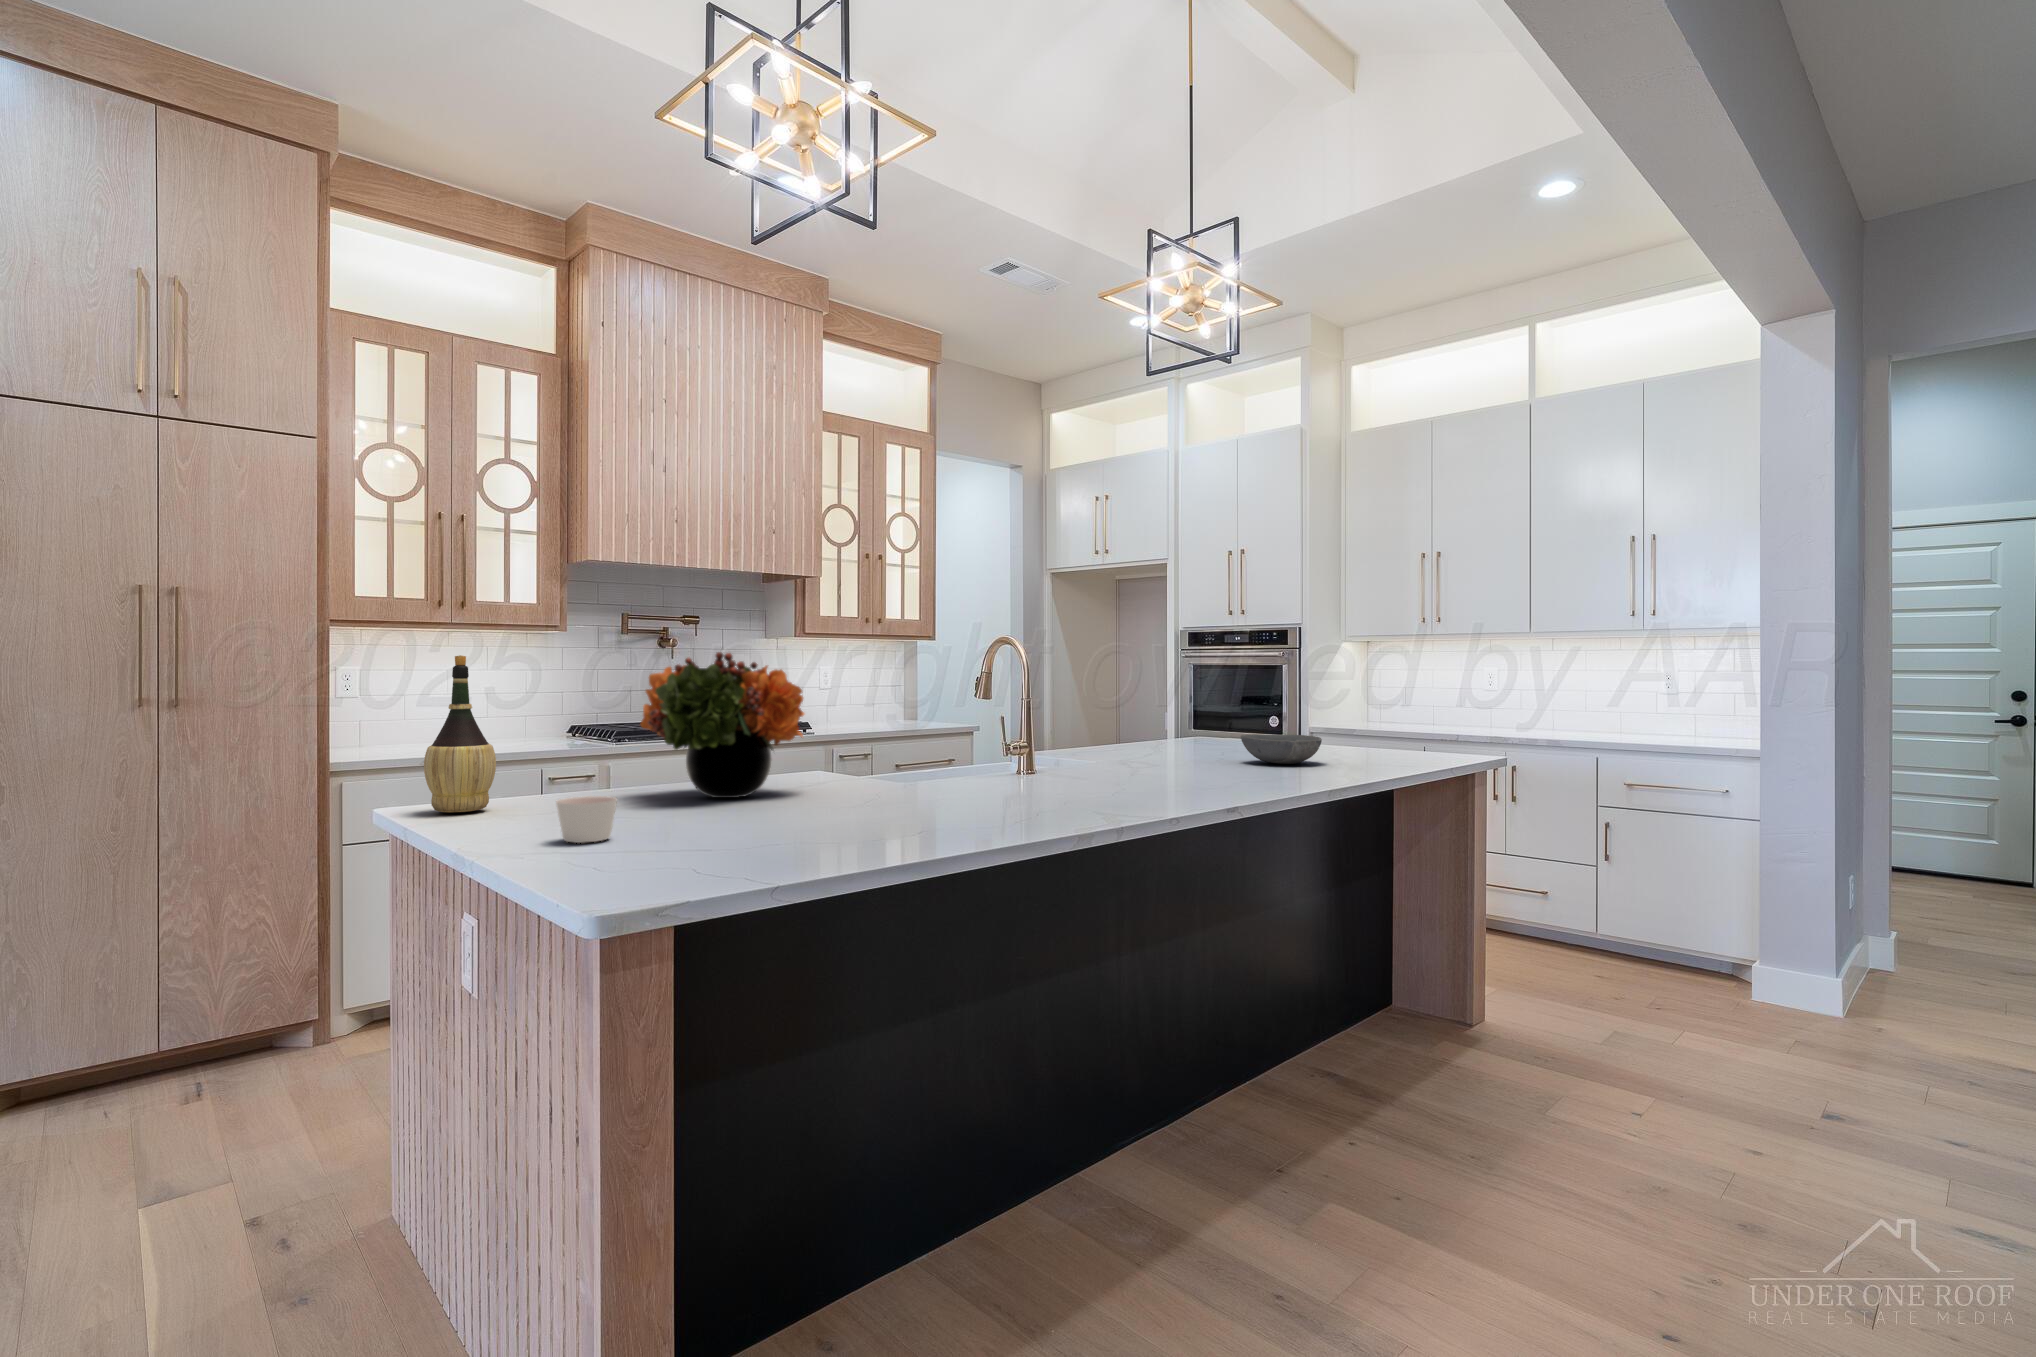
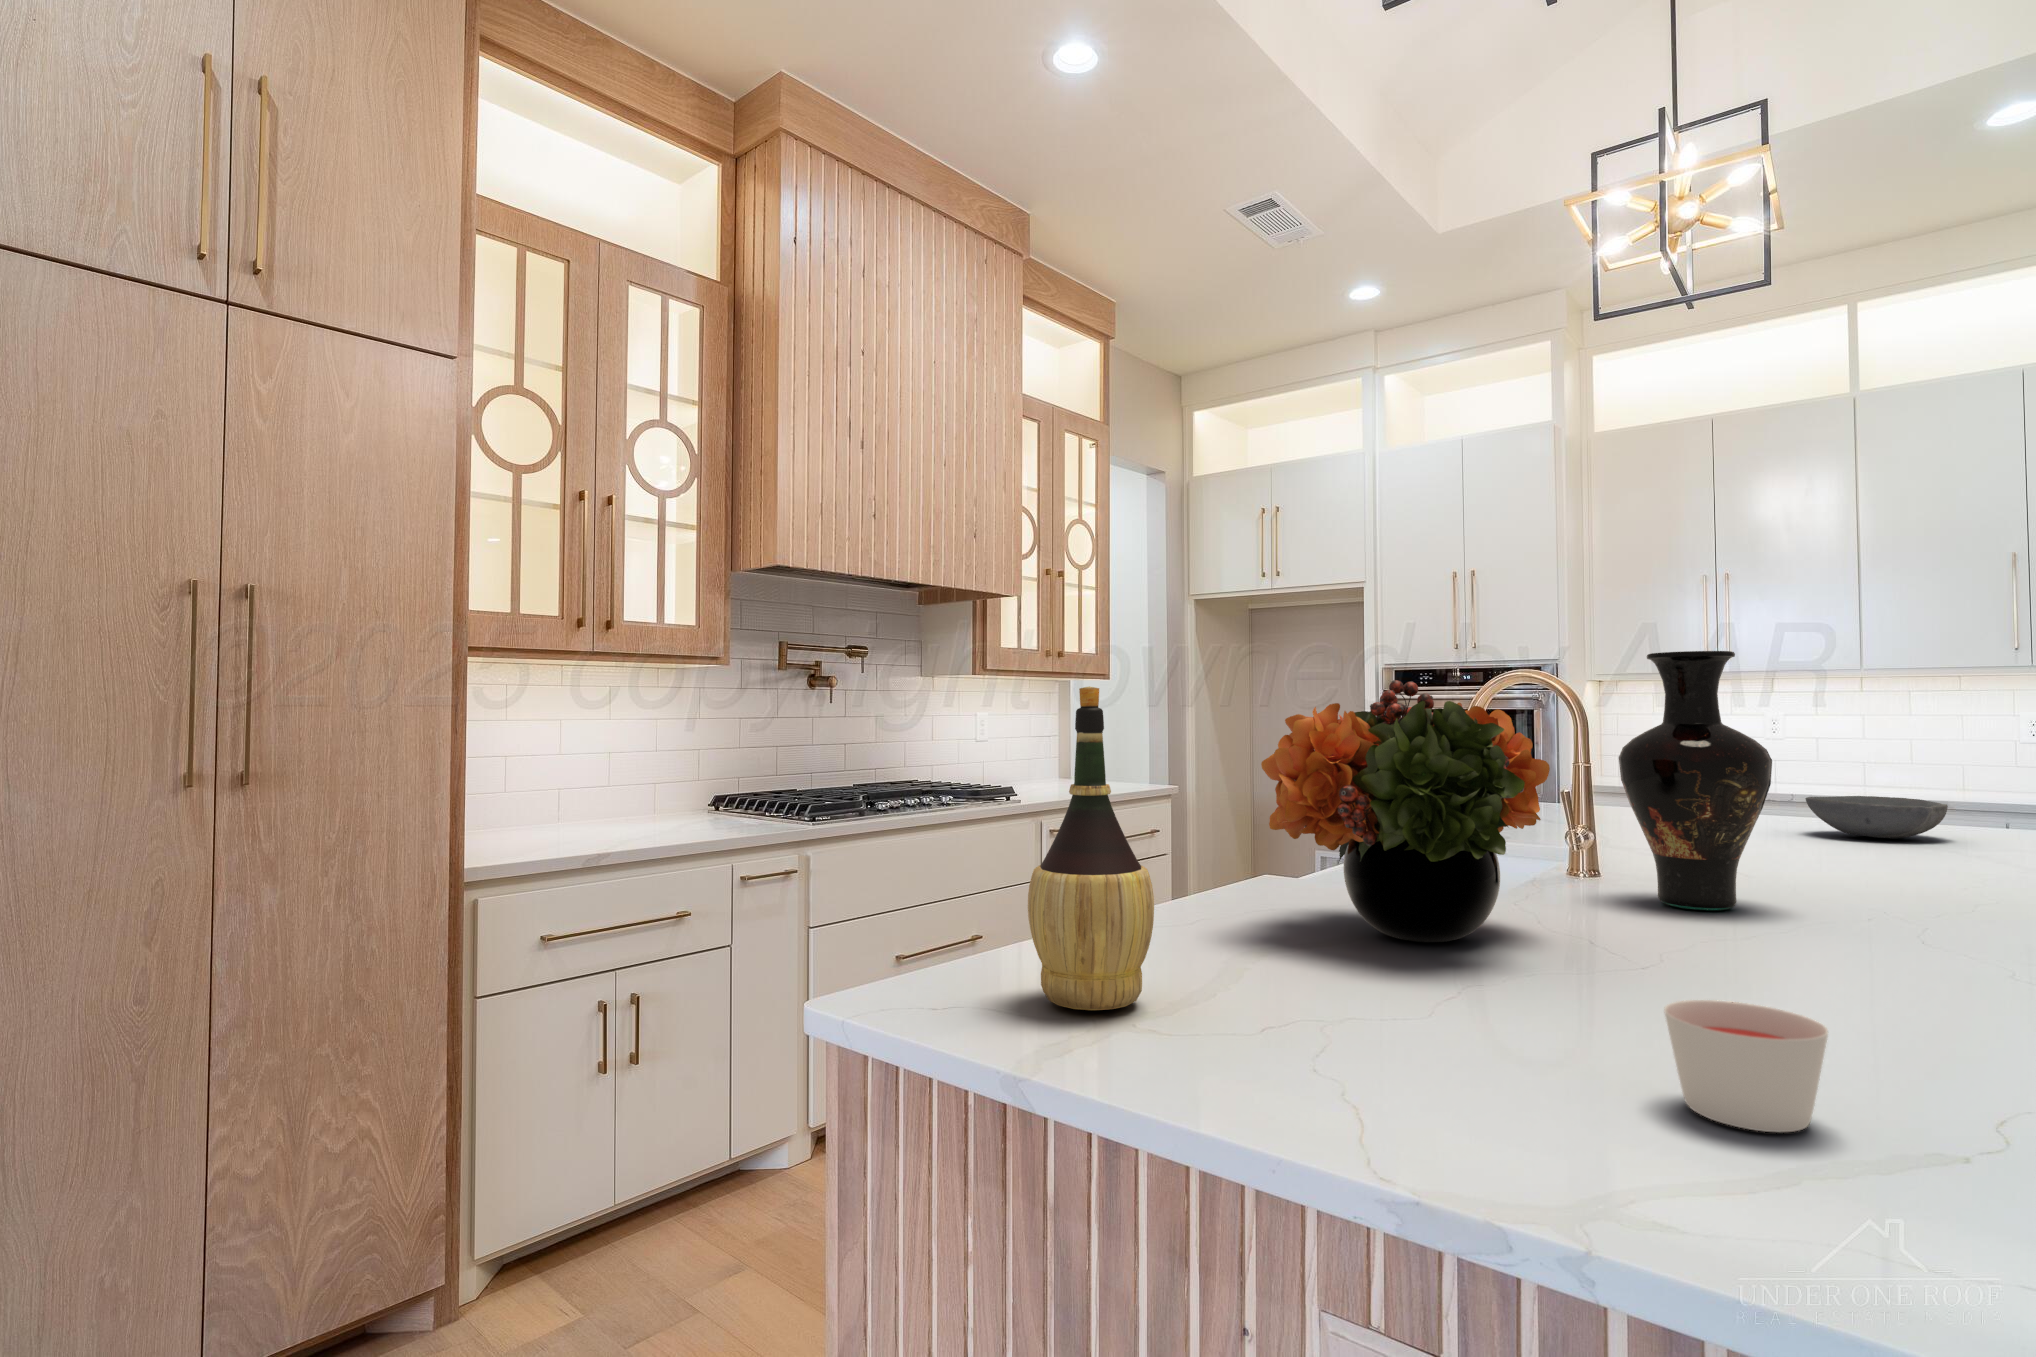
vase: none [910,635,989,791] -> present [1619,651,1772,911]

